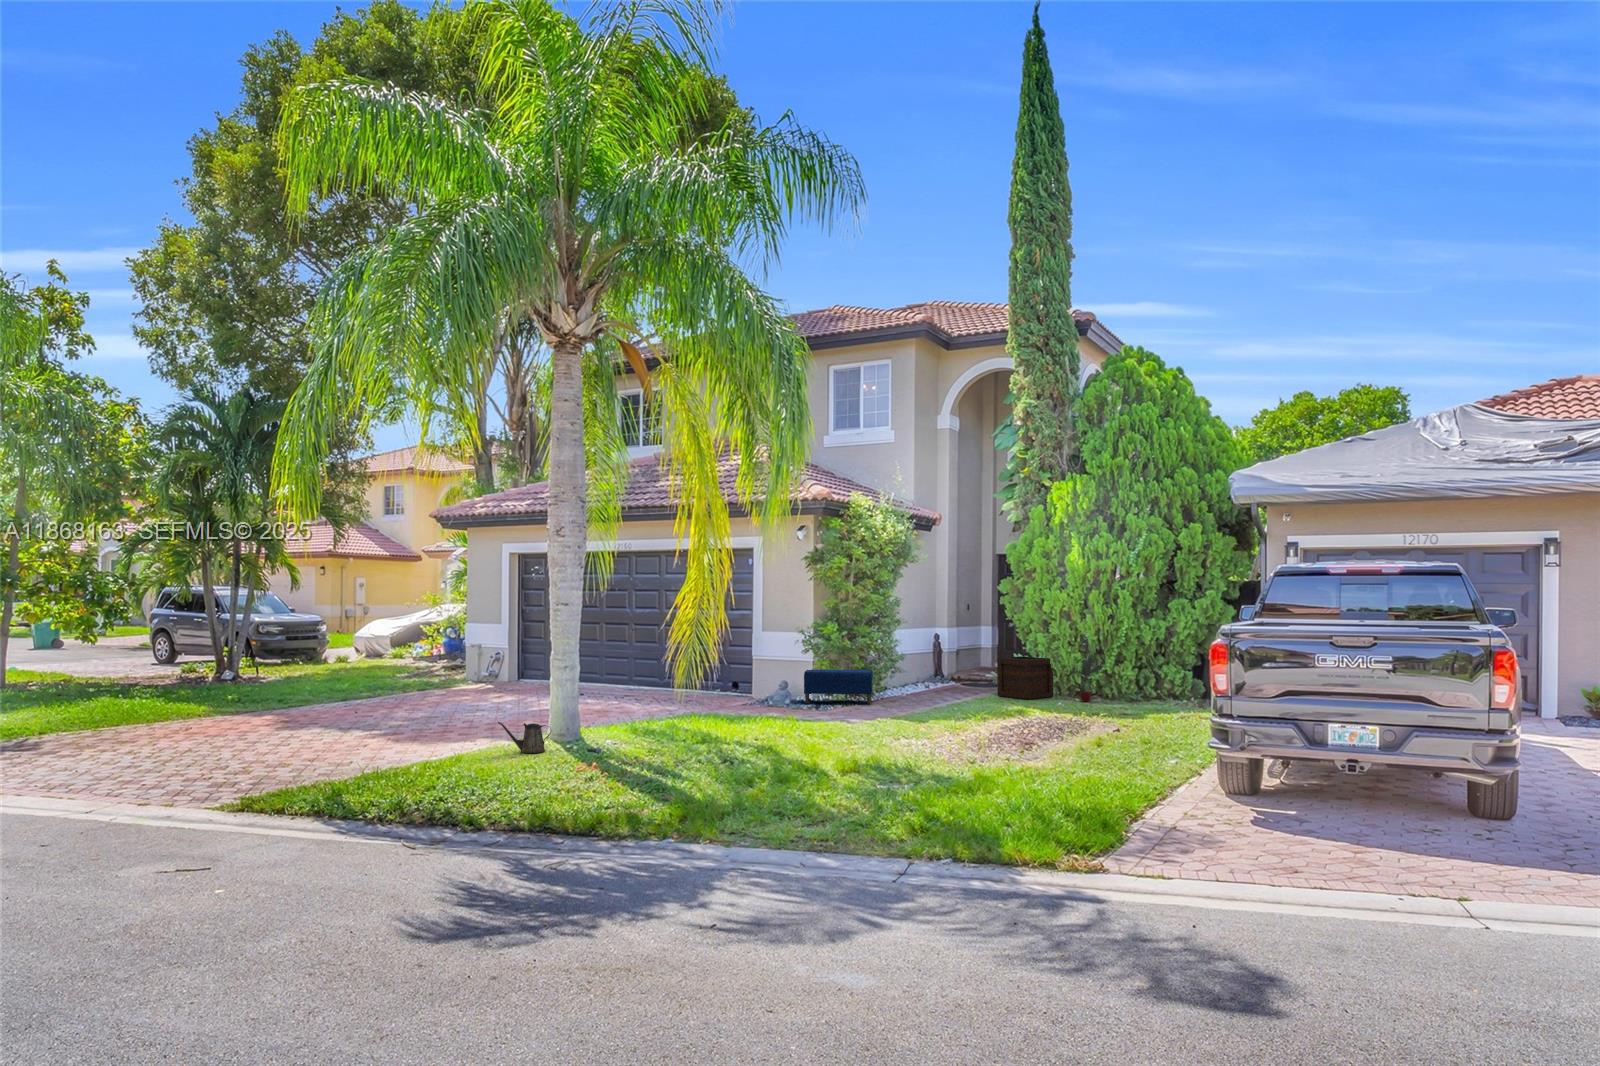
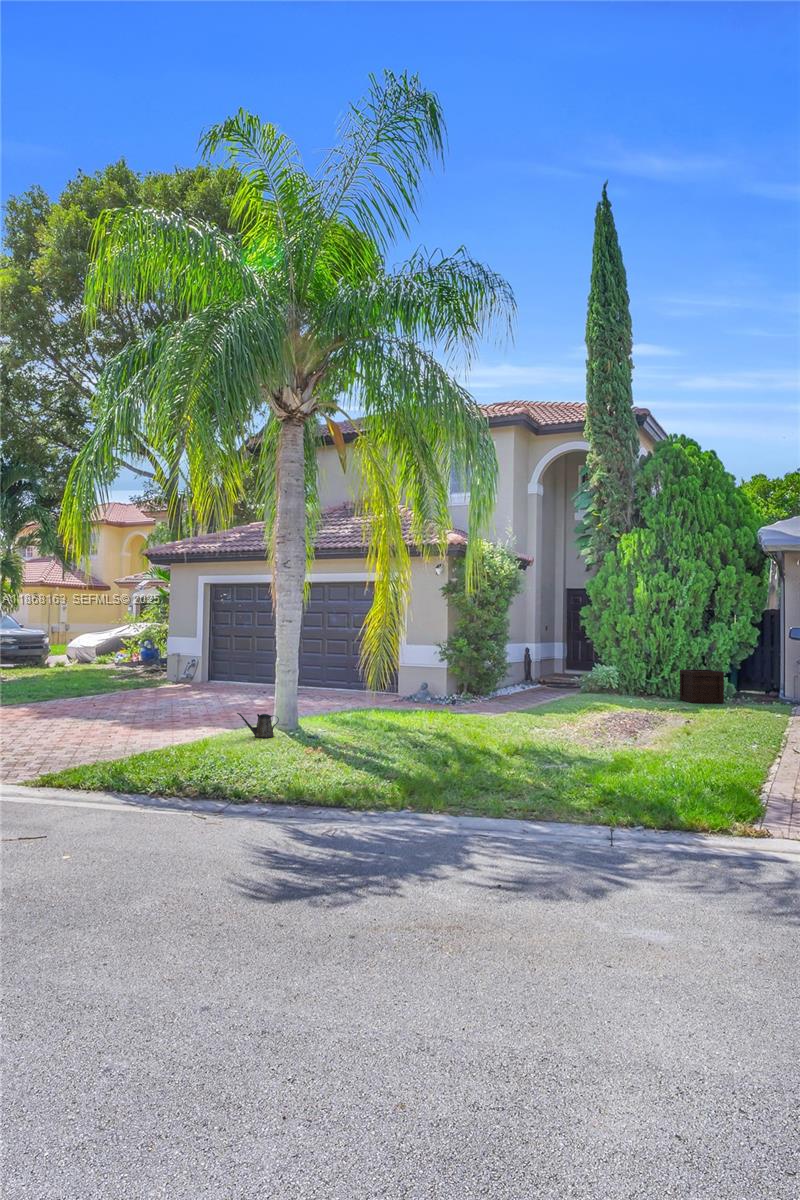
potted tree: present [1066,649,1106,702] -> none [631,659,665,699]
wooden crate: present [997,656,1053,700] -> present [680,669,724,703]
bench: present [804,669,873,704] -> none [439,674,490,700]

